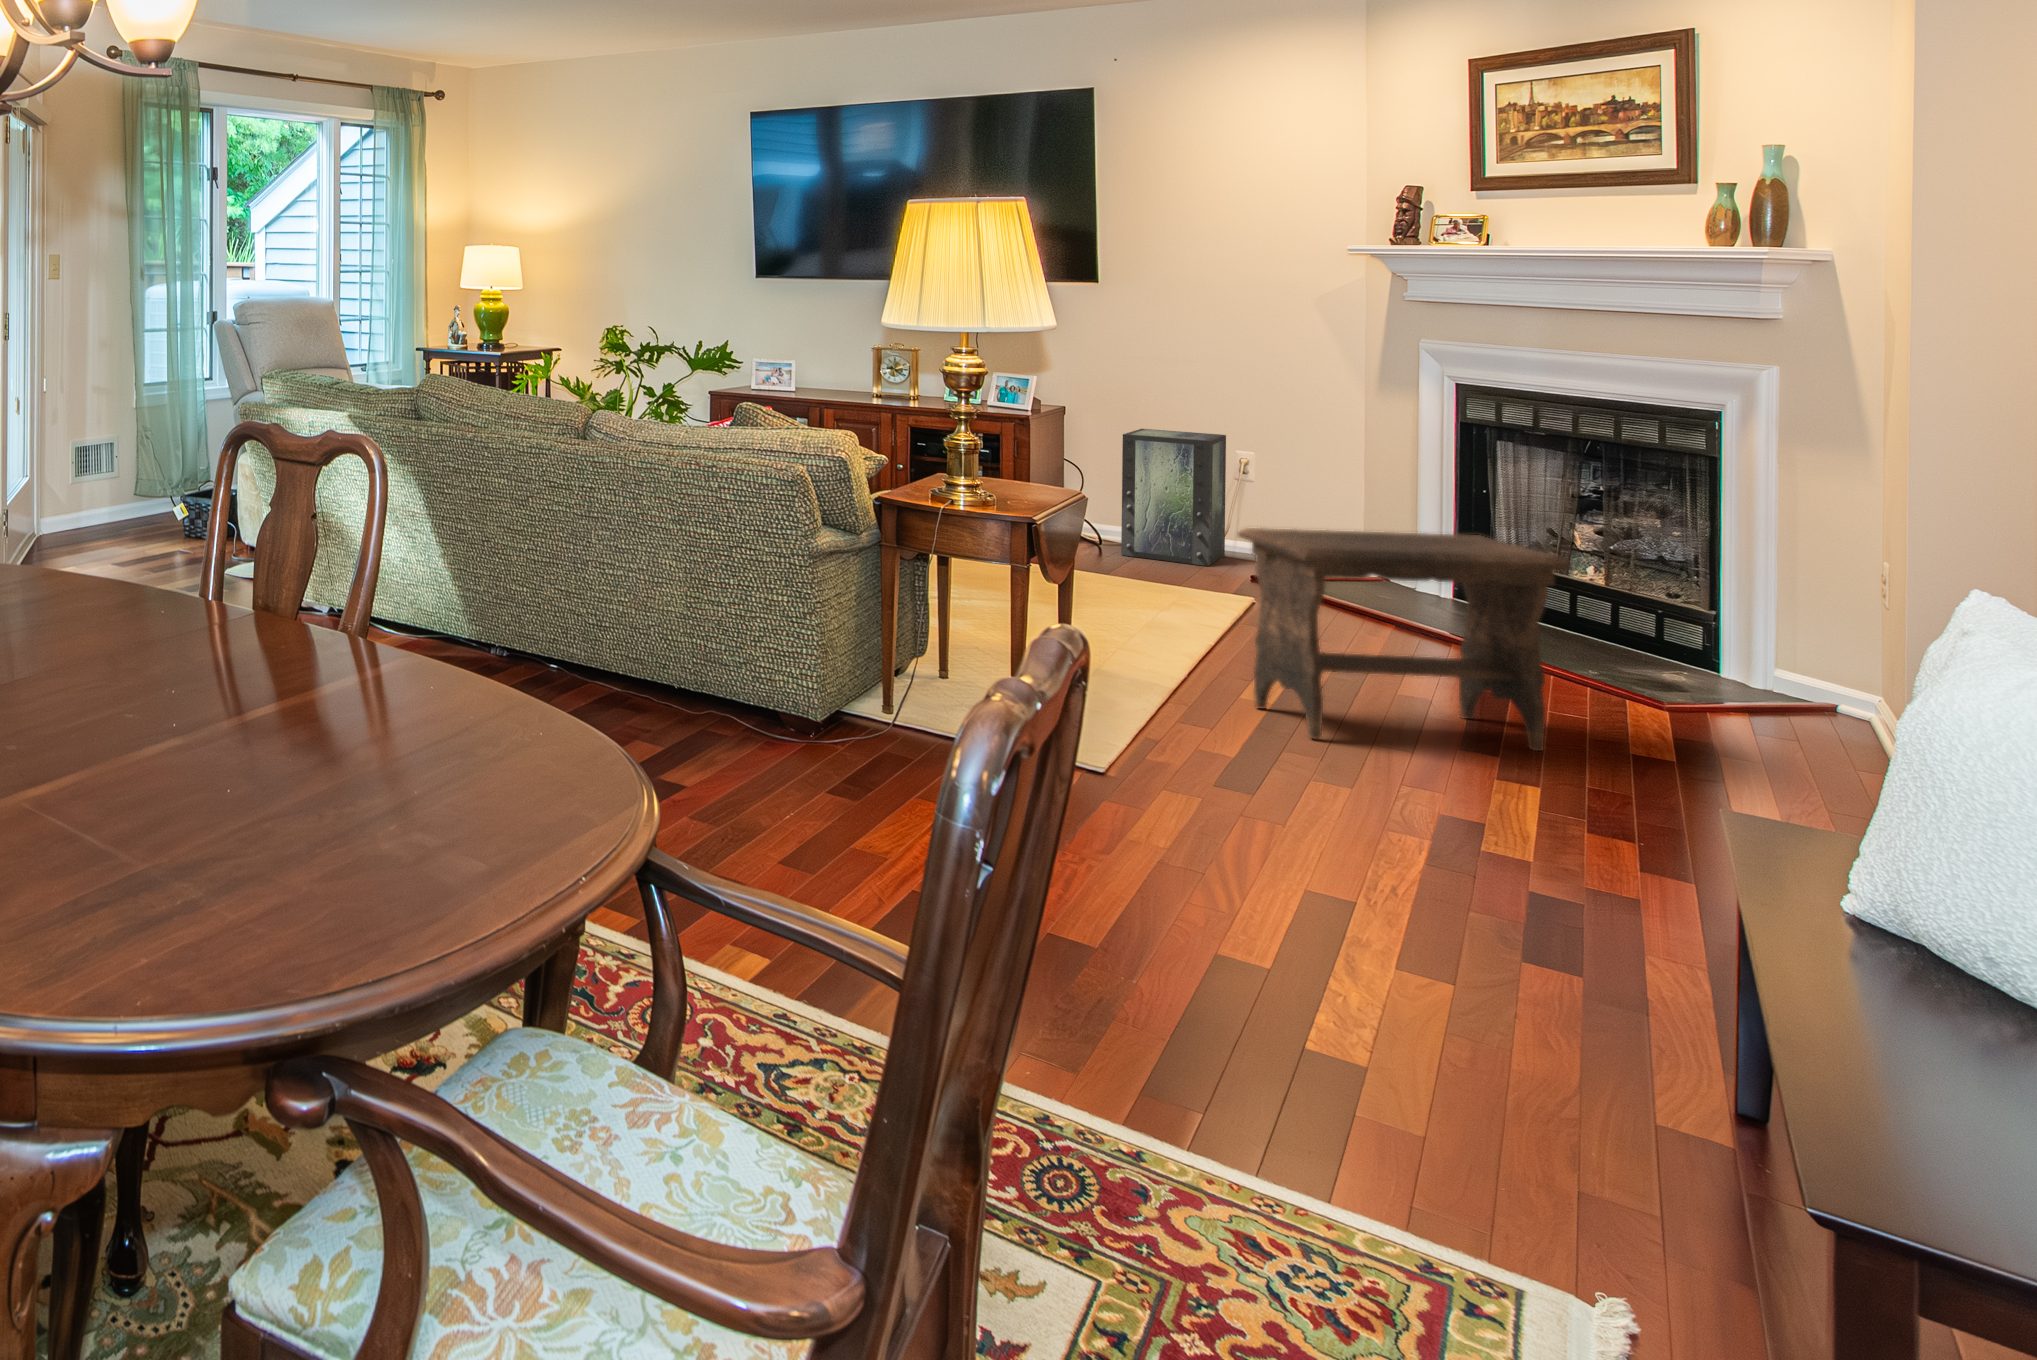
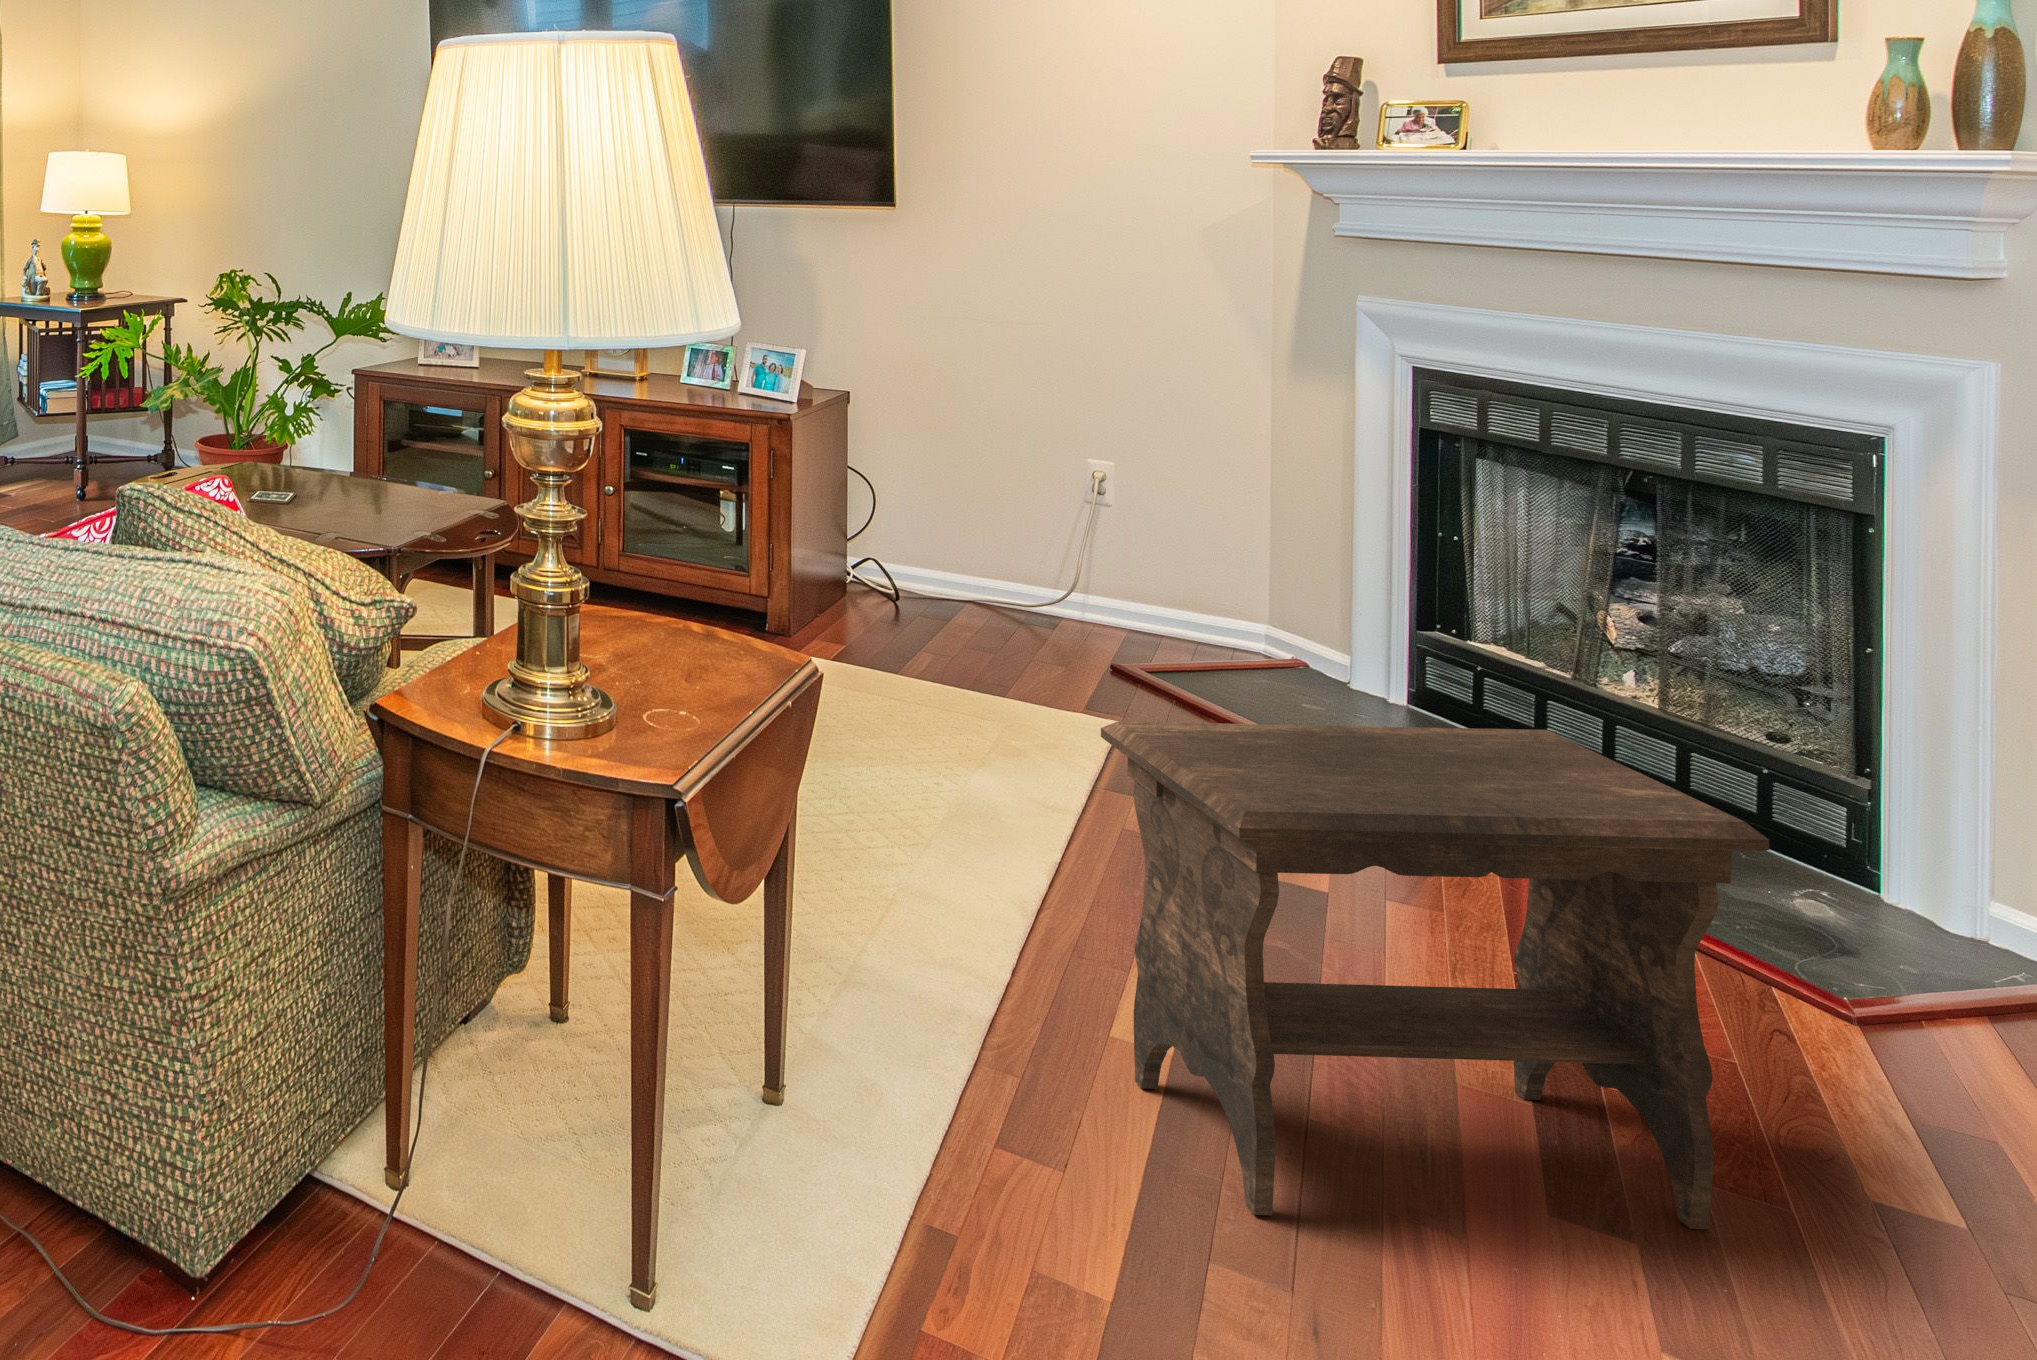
storage box: present [1121,429,1226,566] -> none [929,420,1078,641]

